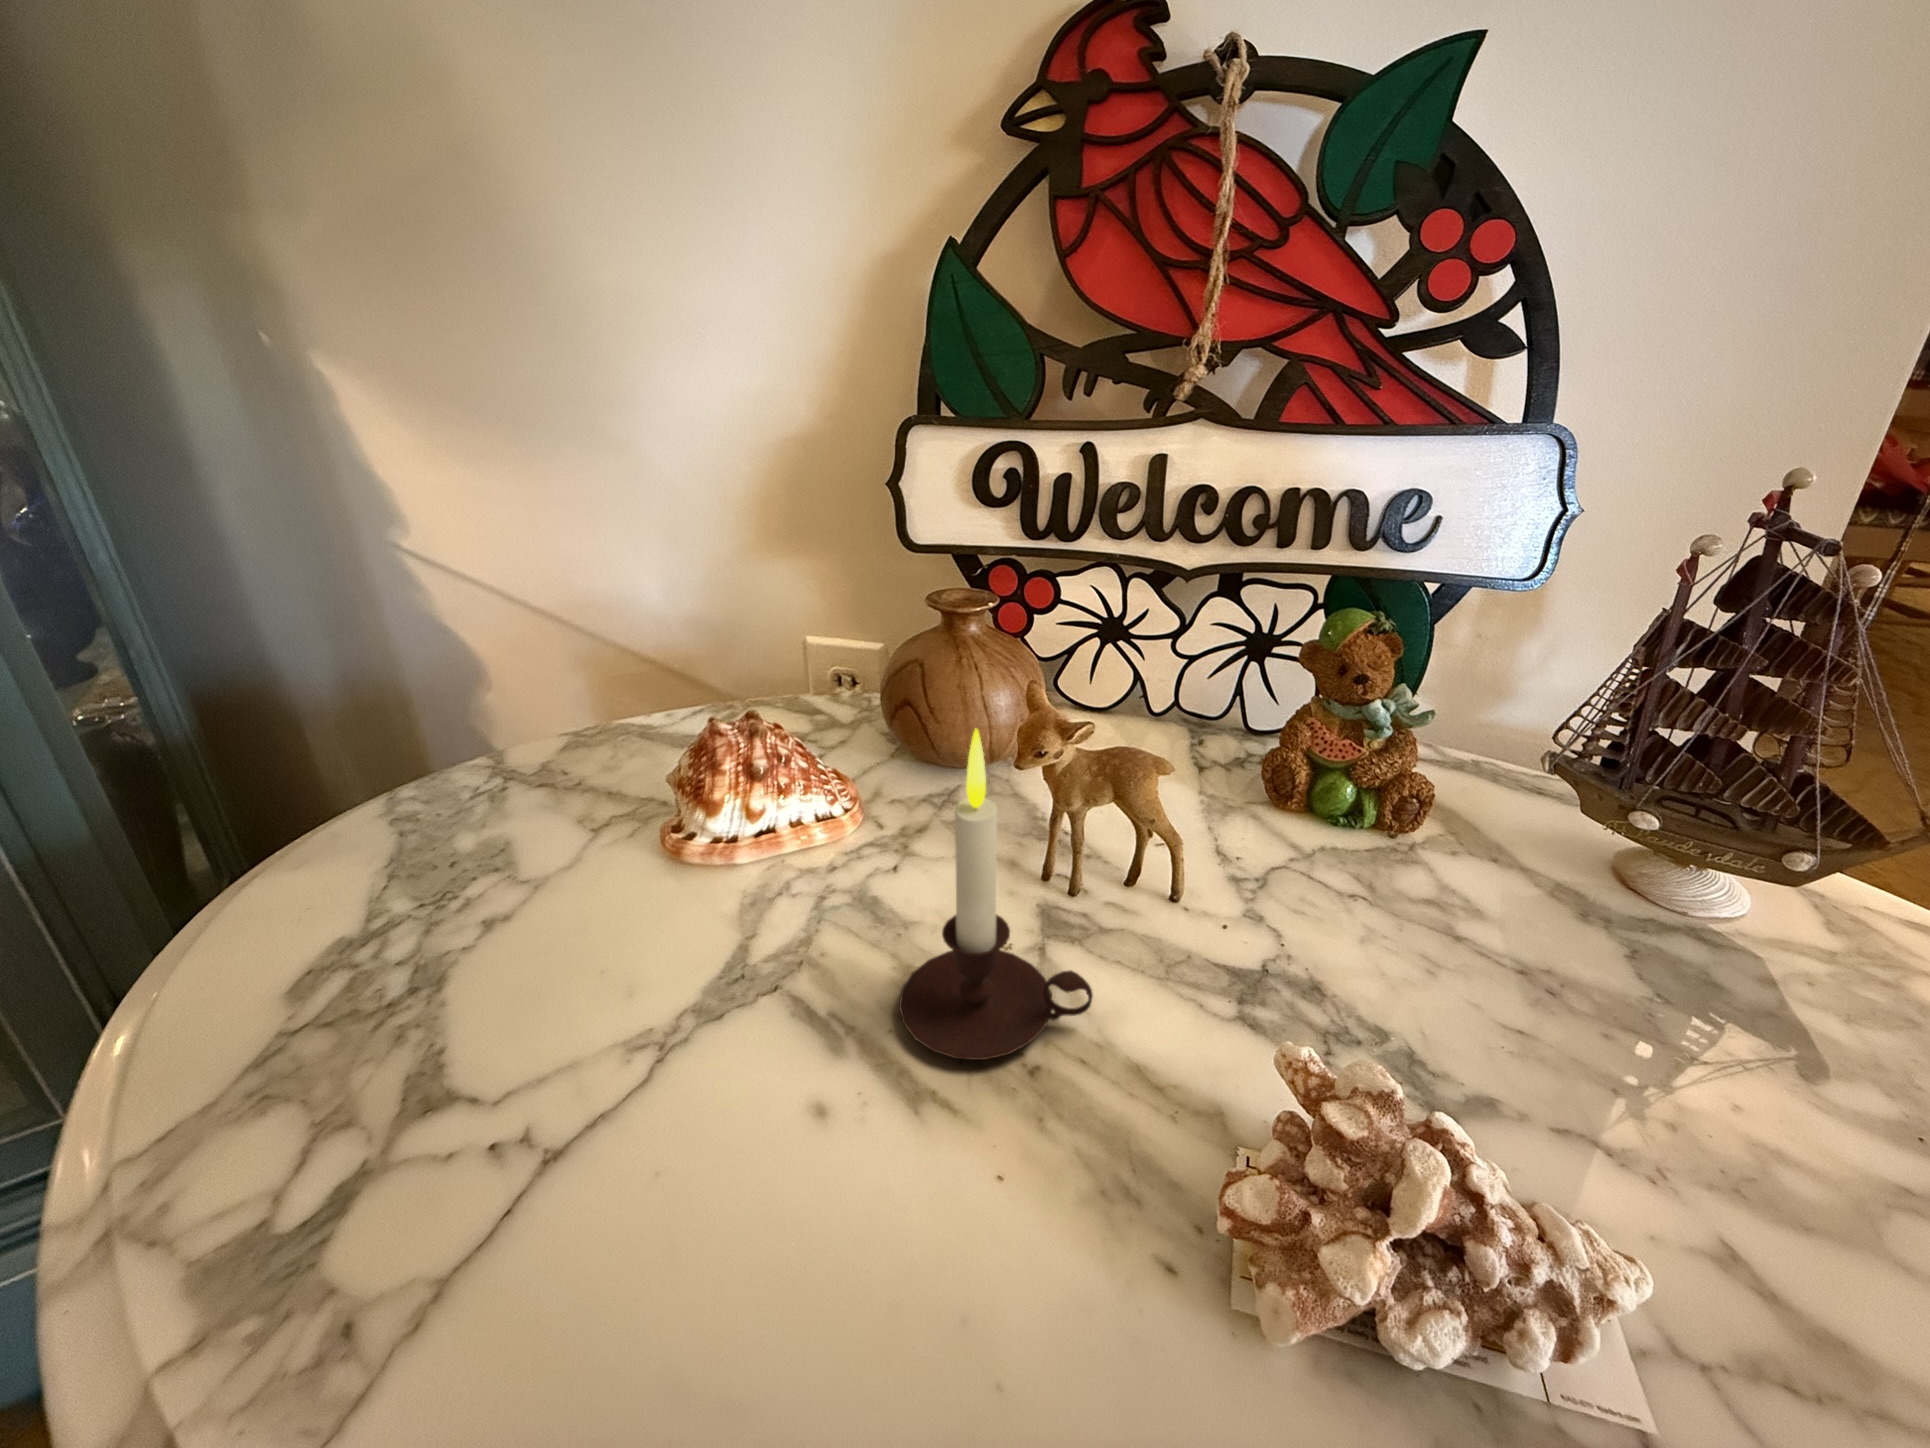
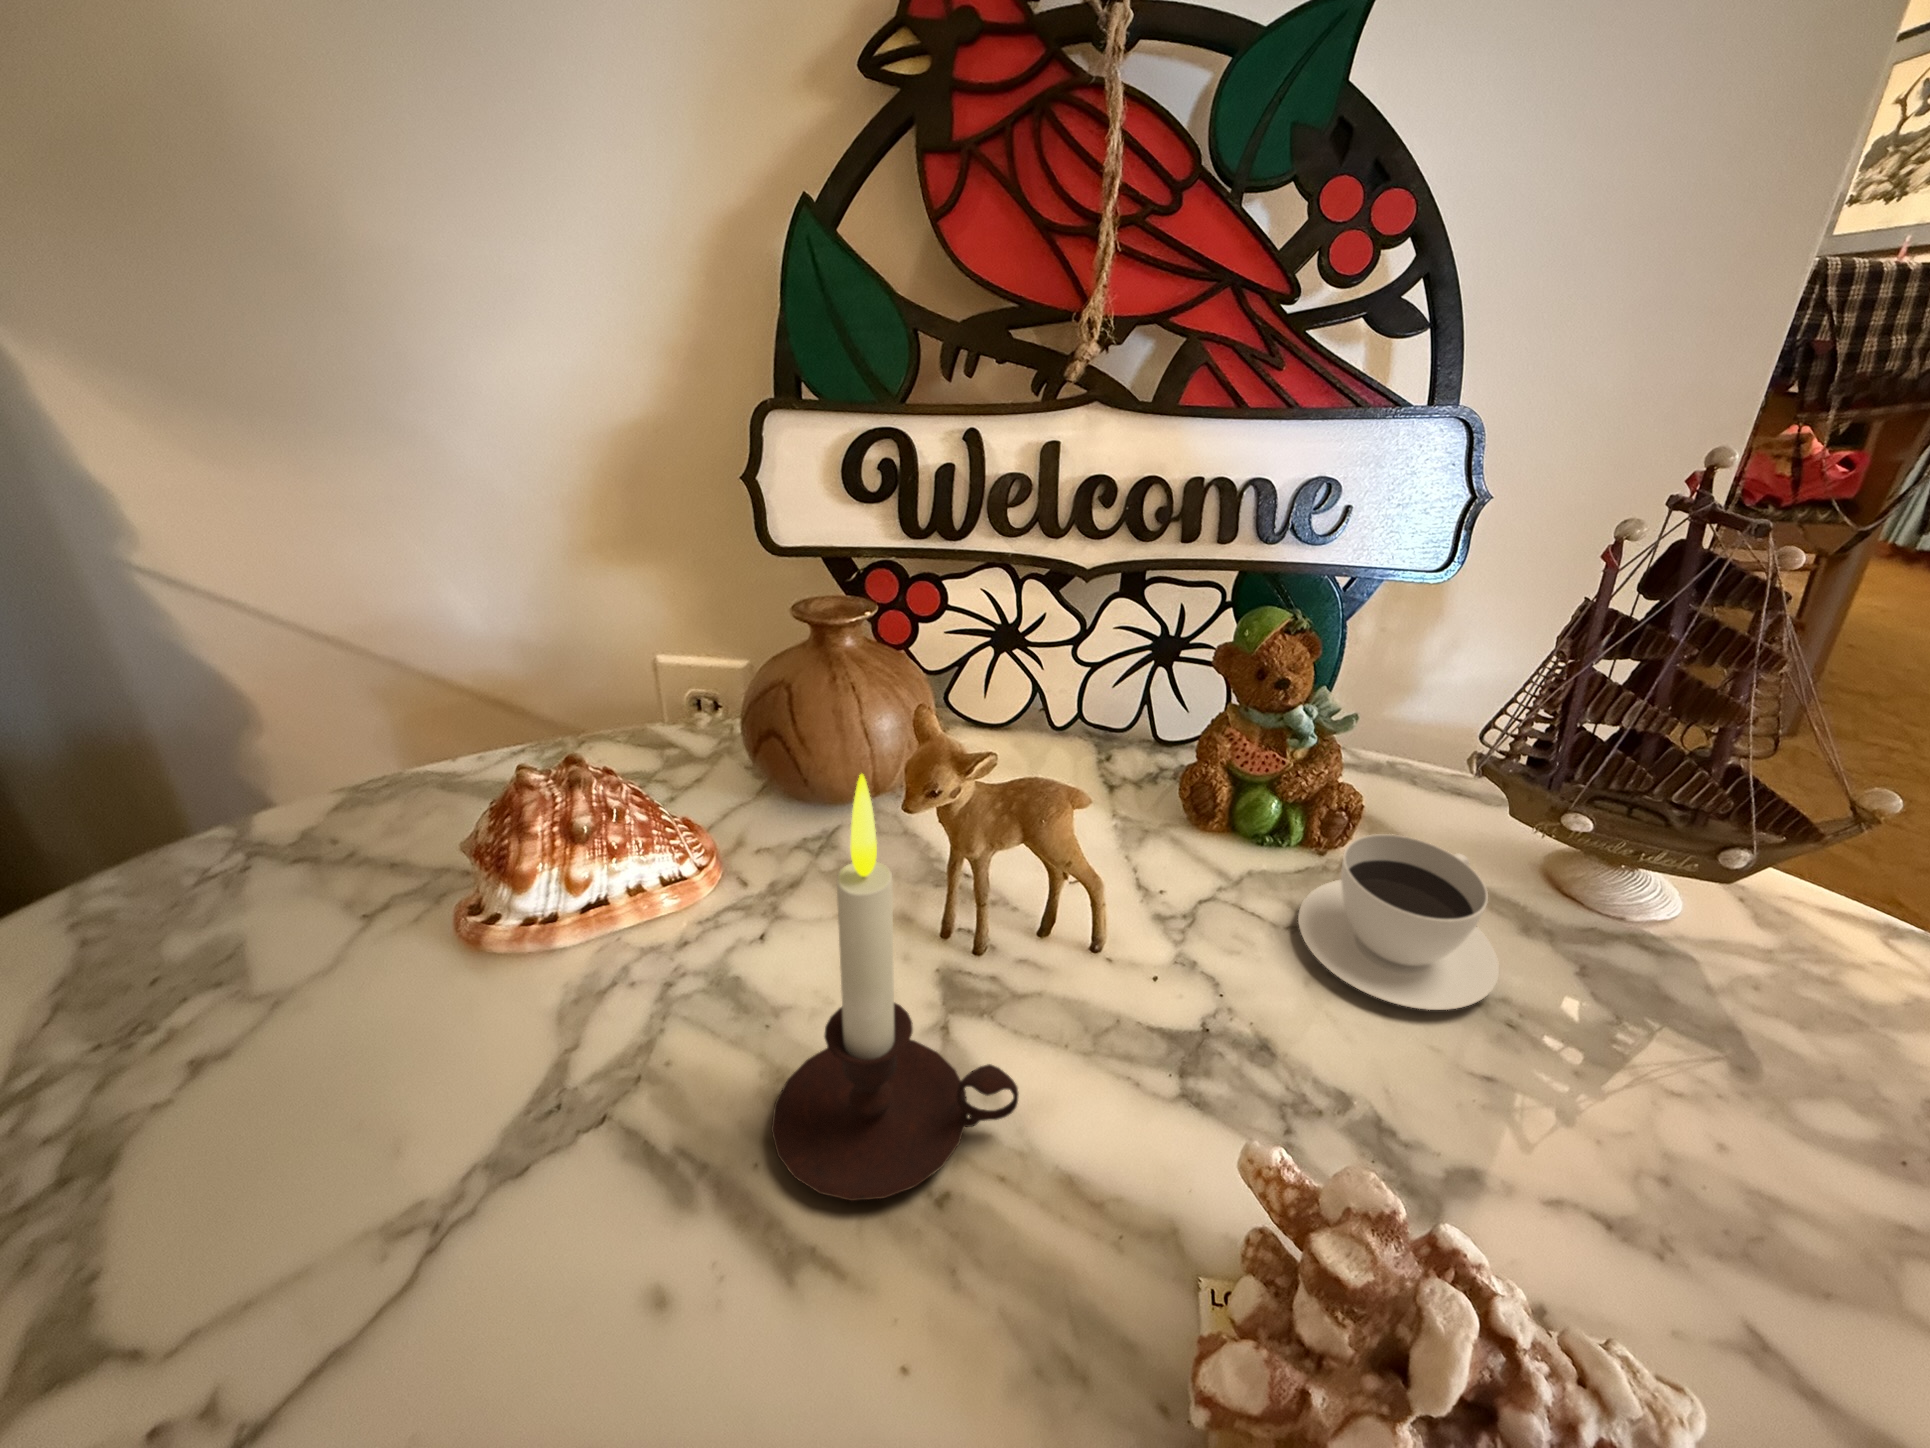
teacup: none [1361,817,1544,972] -> present [1298,834,1499,1010]

